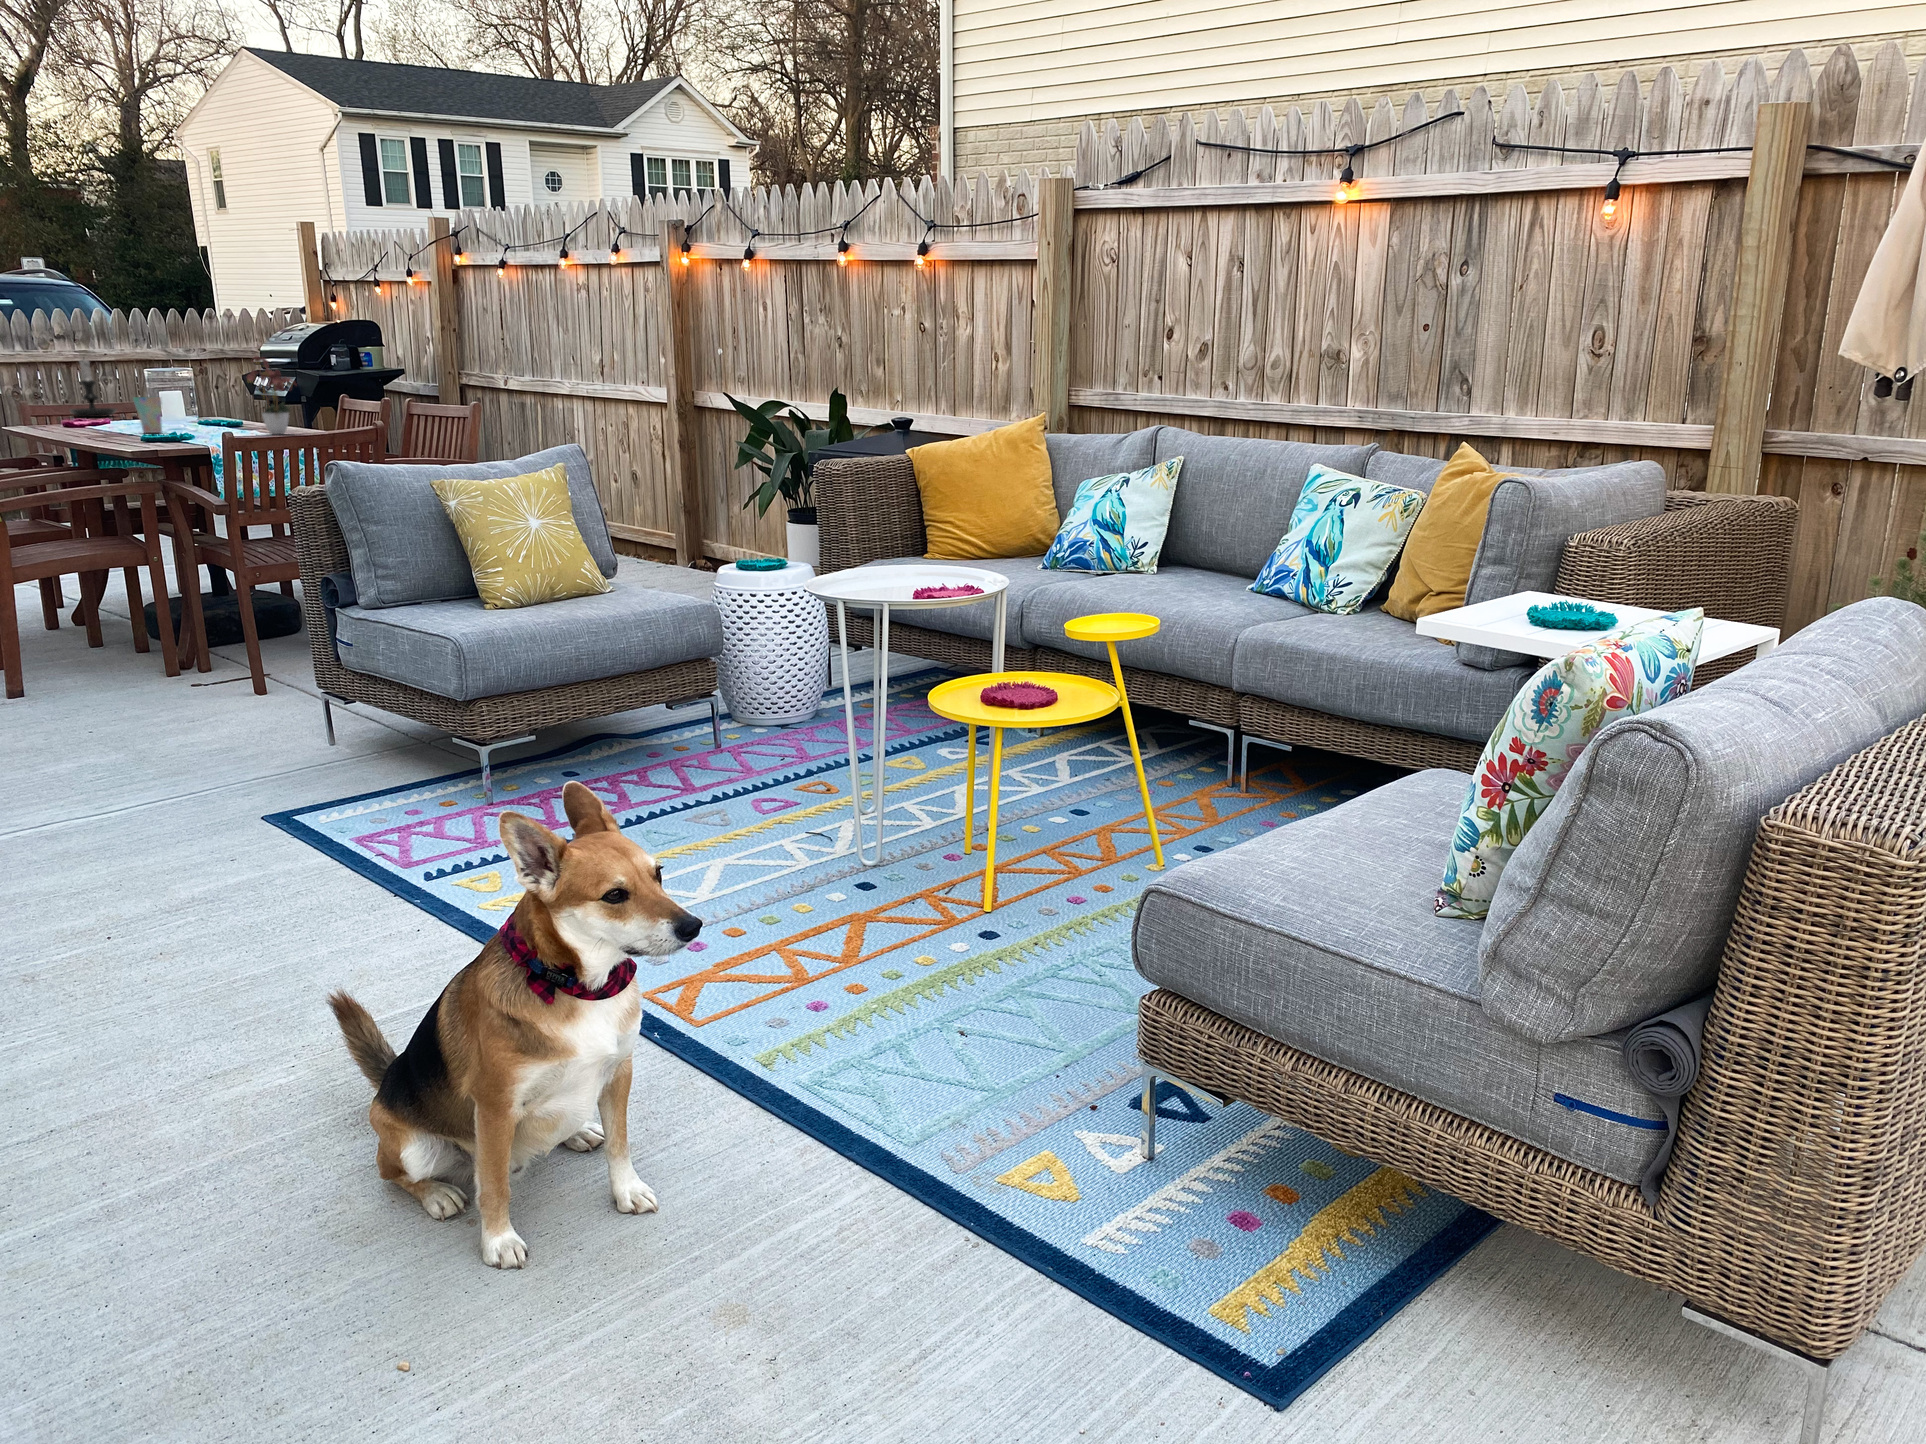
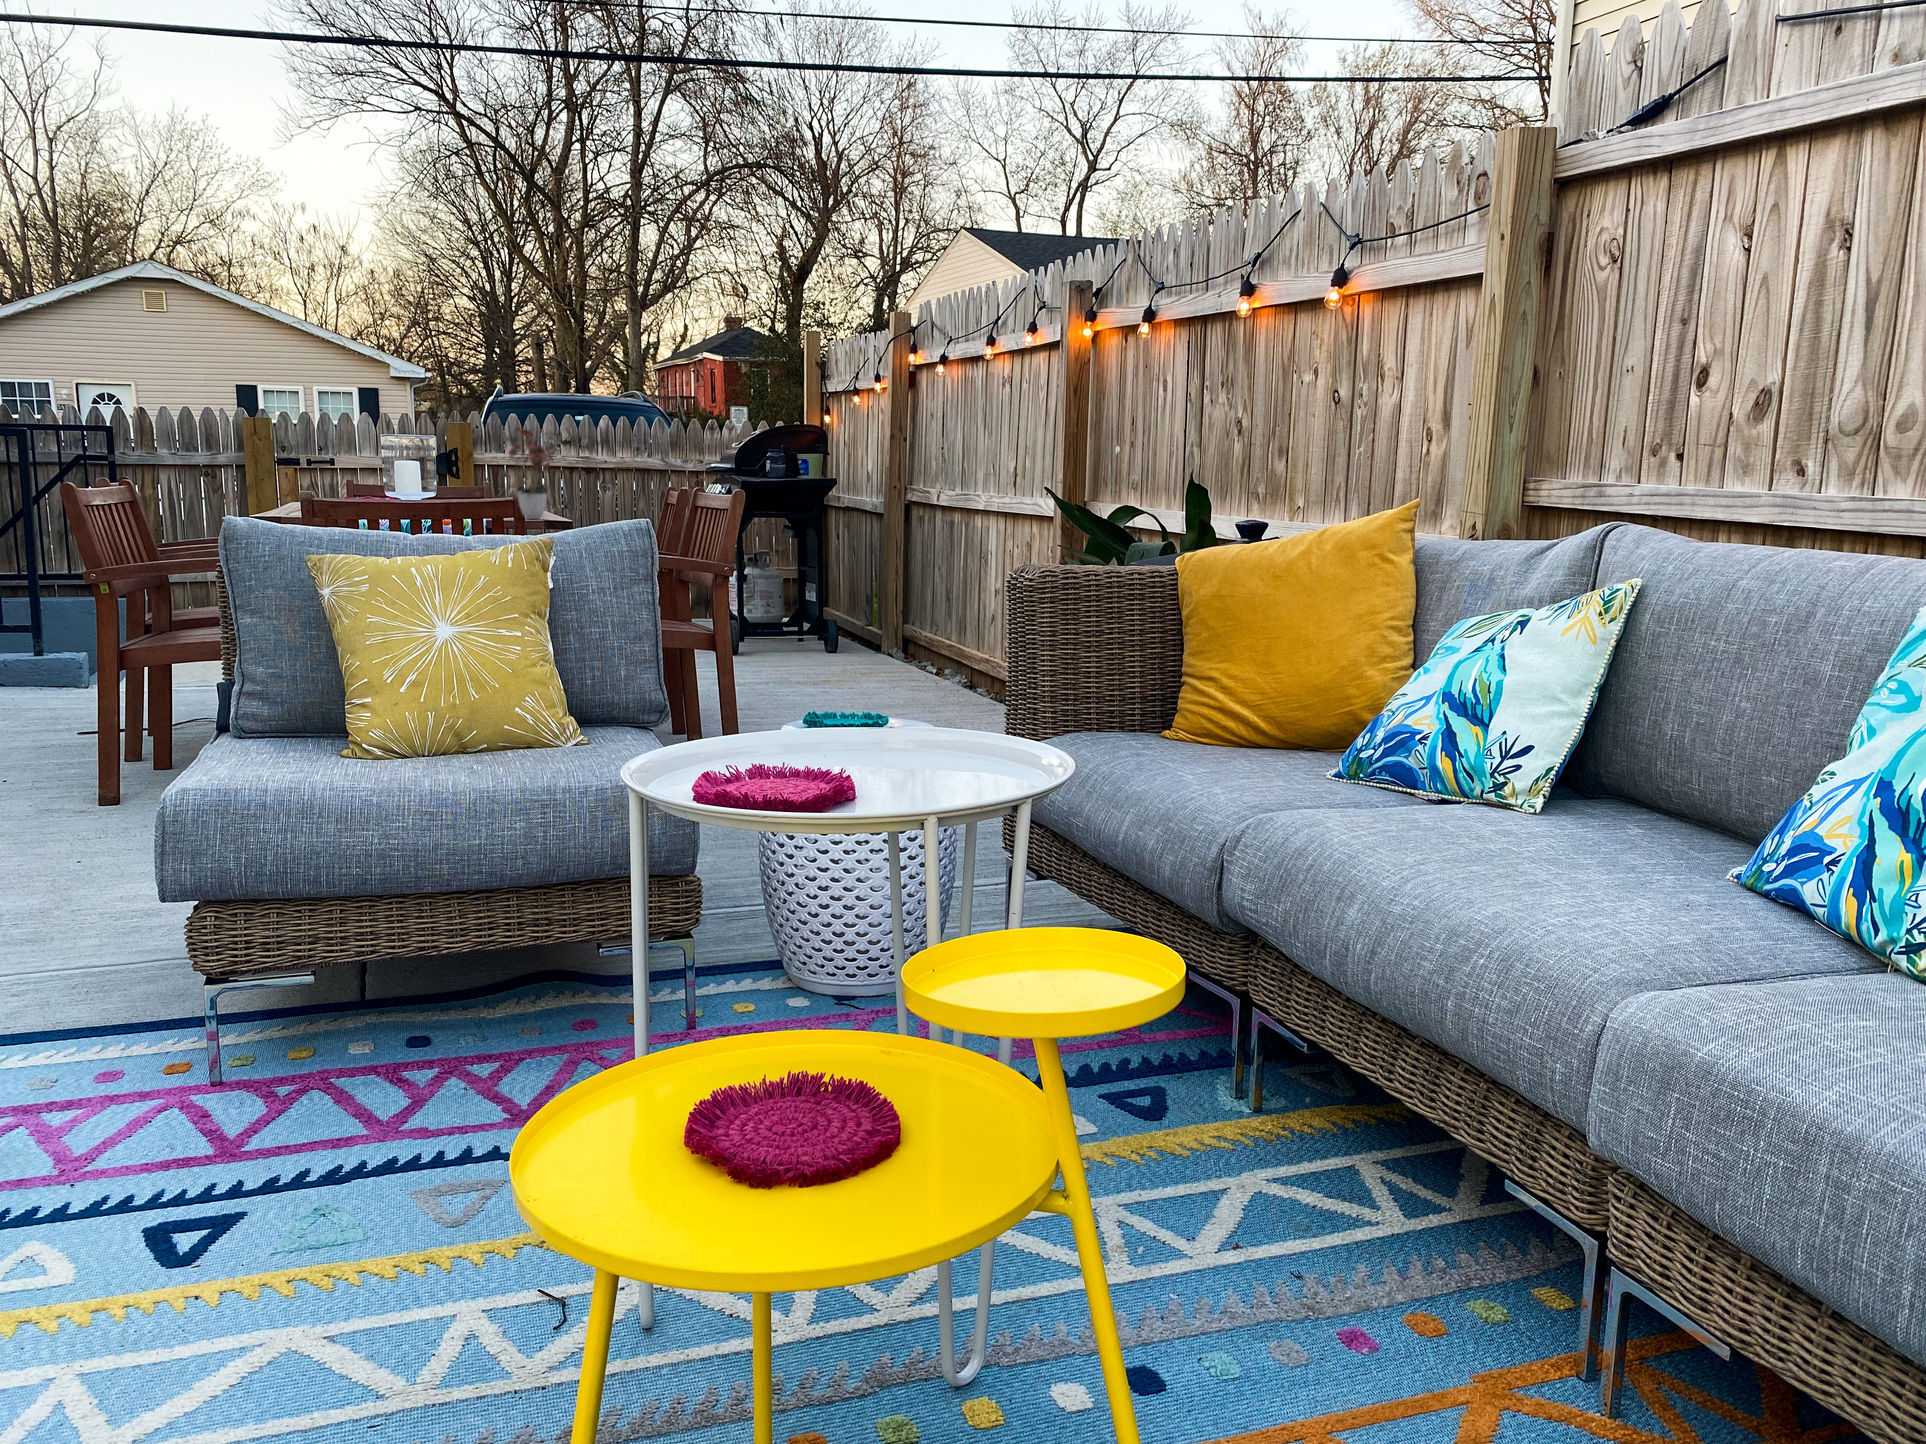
candle holder: present [70,359,116,417] -> none [443,440,489,505]
cup: present [133,397,162,433] -> none [399,471,430,512]

